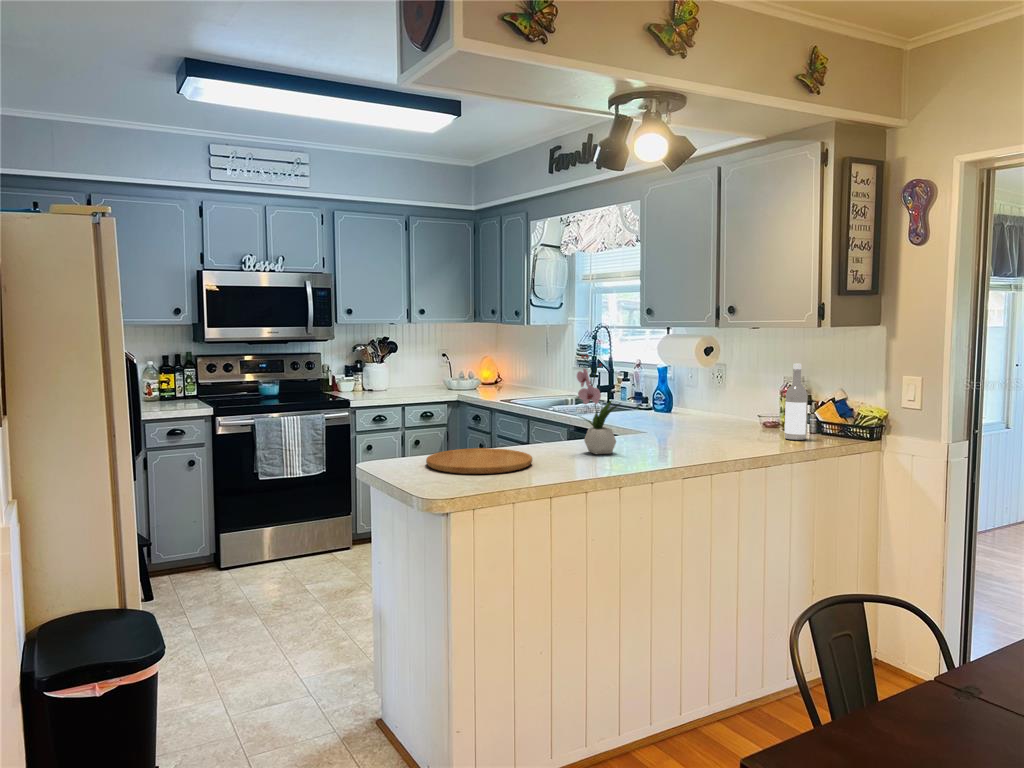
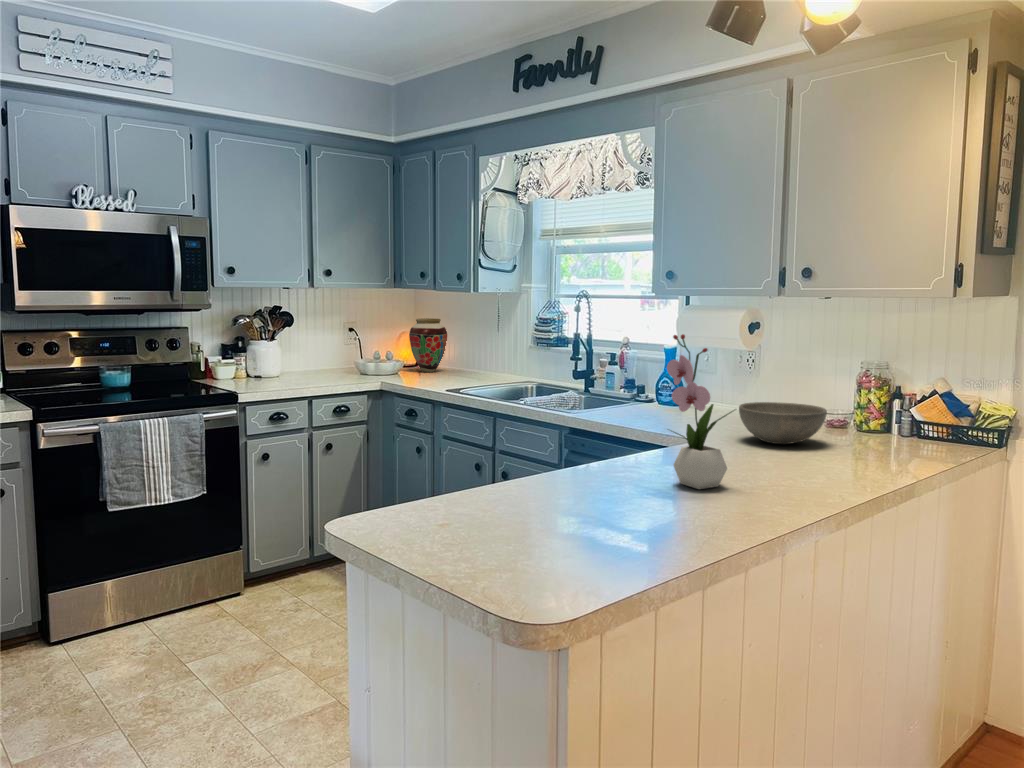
vase: none [488,346,518,388] -> present [409,318,447,372]
wine bottle: present [785,364,808,440] -> none [899,346,934,451]
bowl: none [671,406,733,435] -> present [739,402,827,444]
cutting board: present [426,448,532,474] -> none [454,487,635,547]

